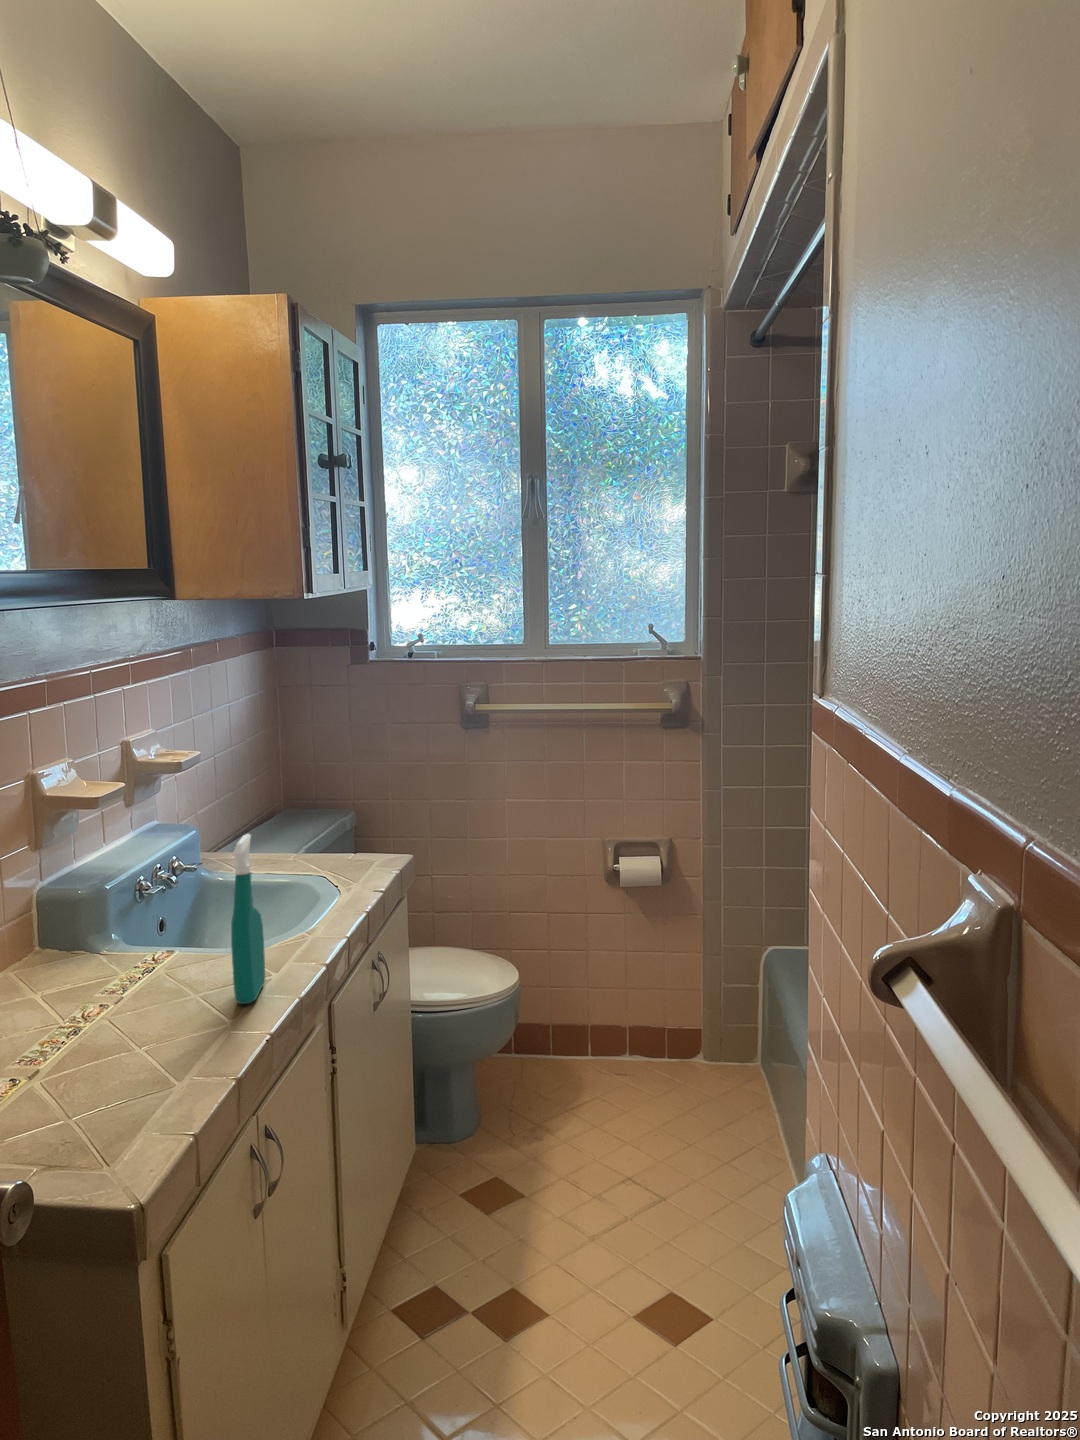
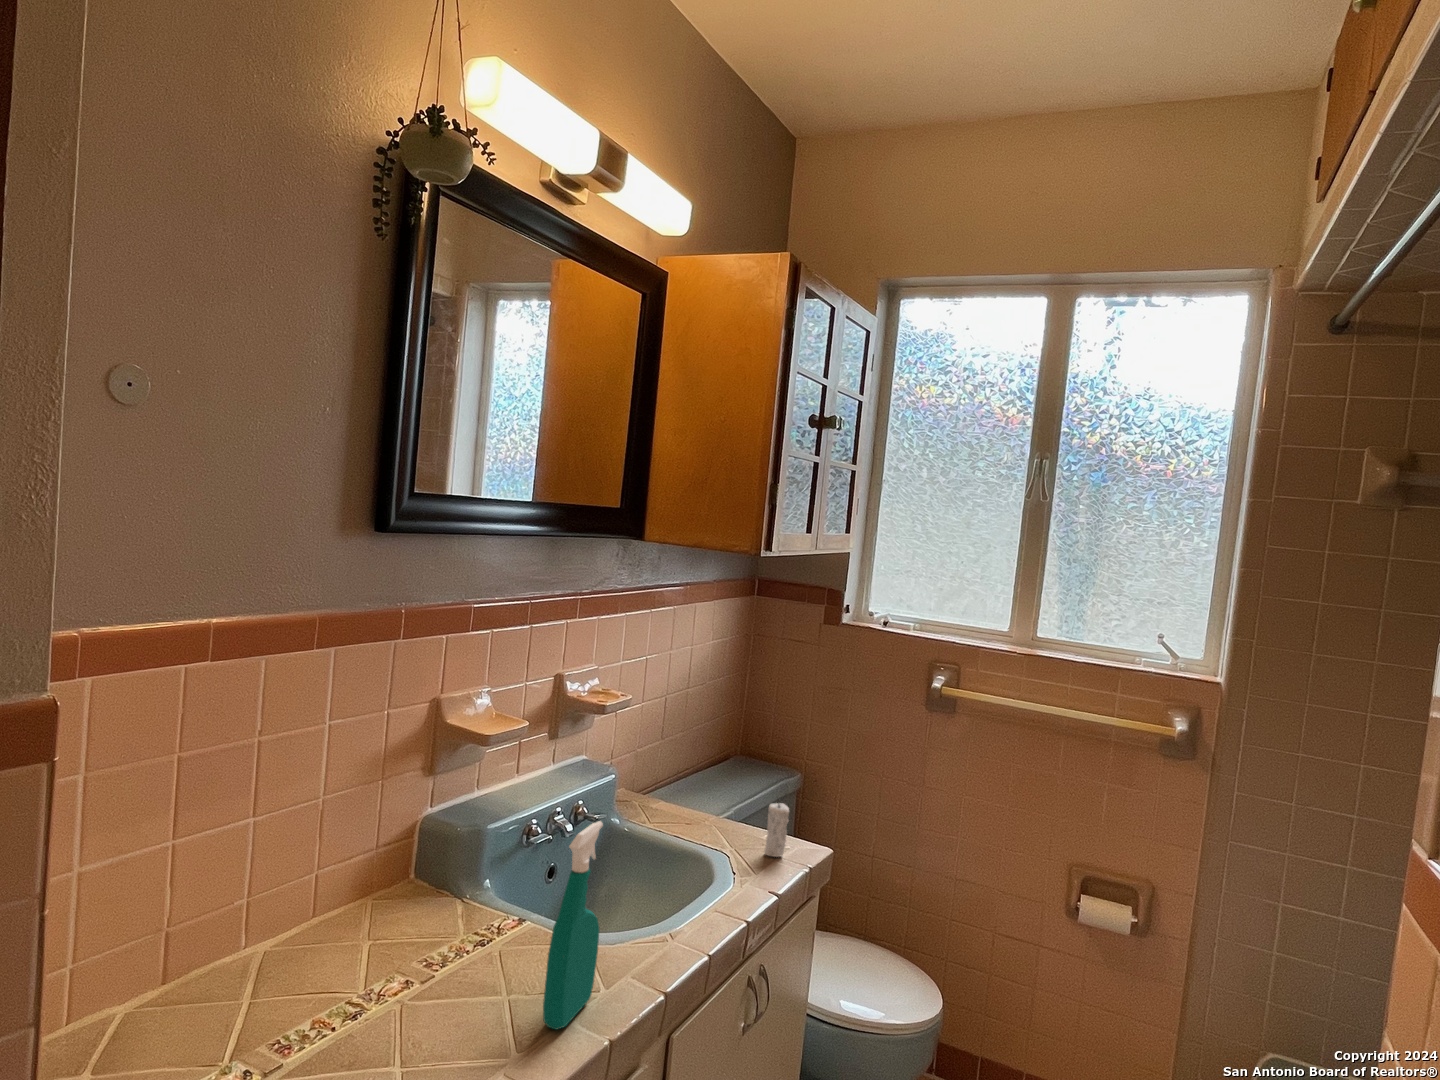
candle: none [355,811,376,866] -> present [764,803,789,857]

